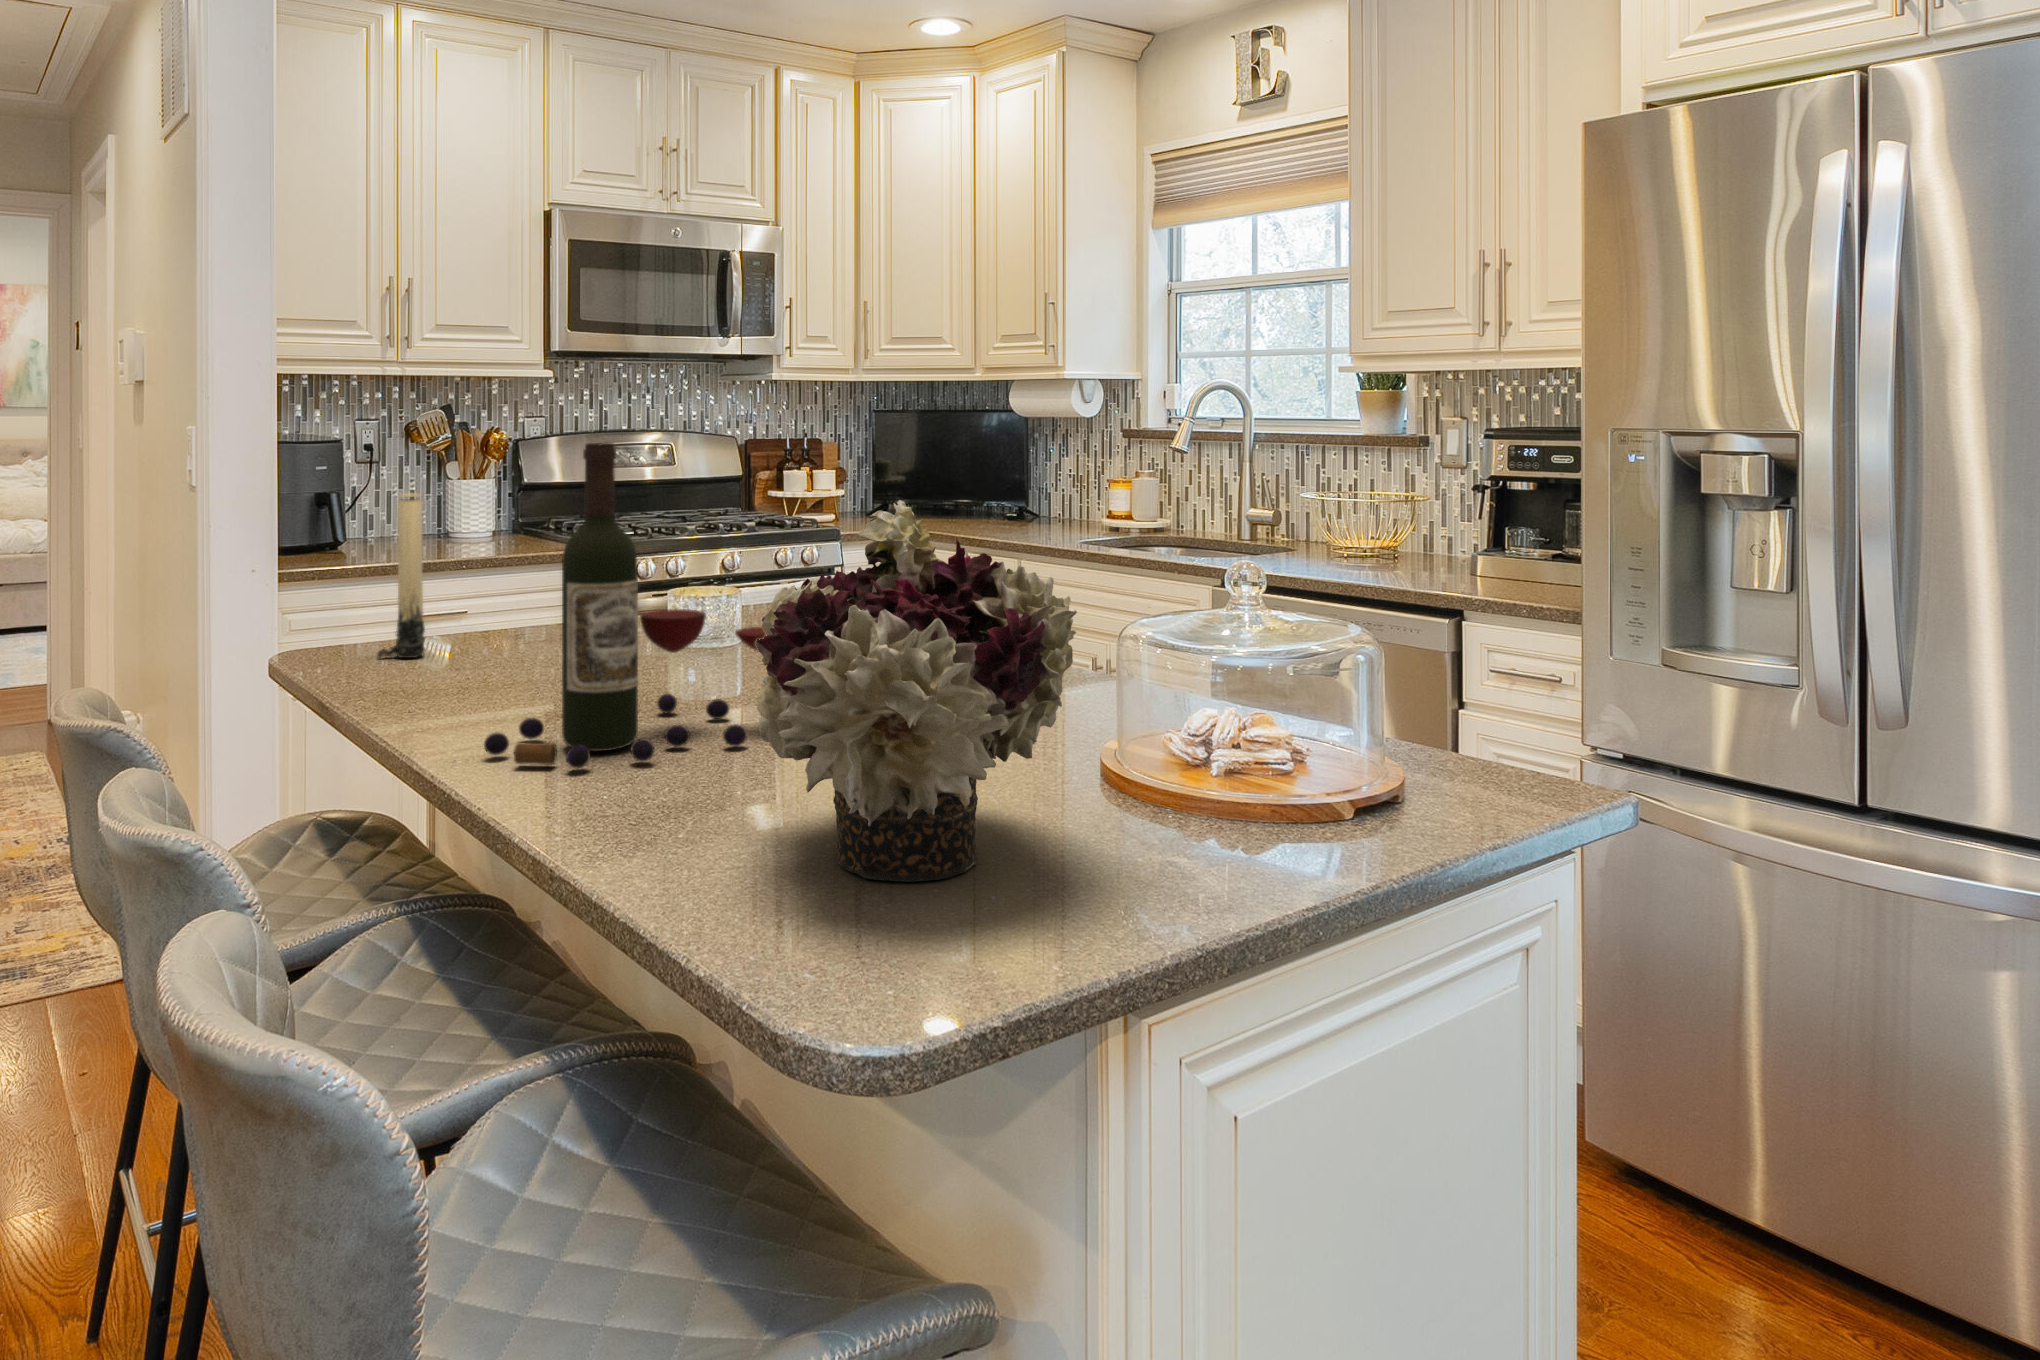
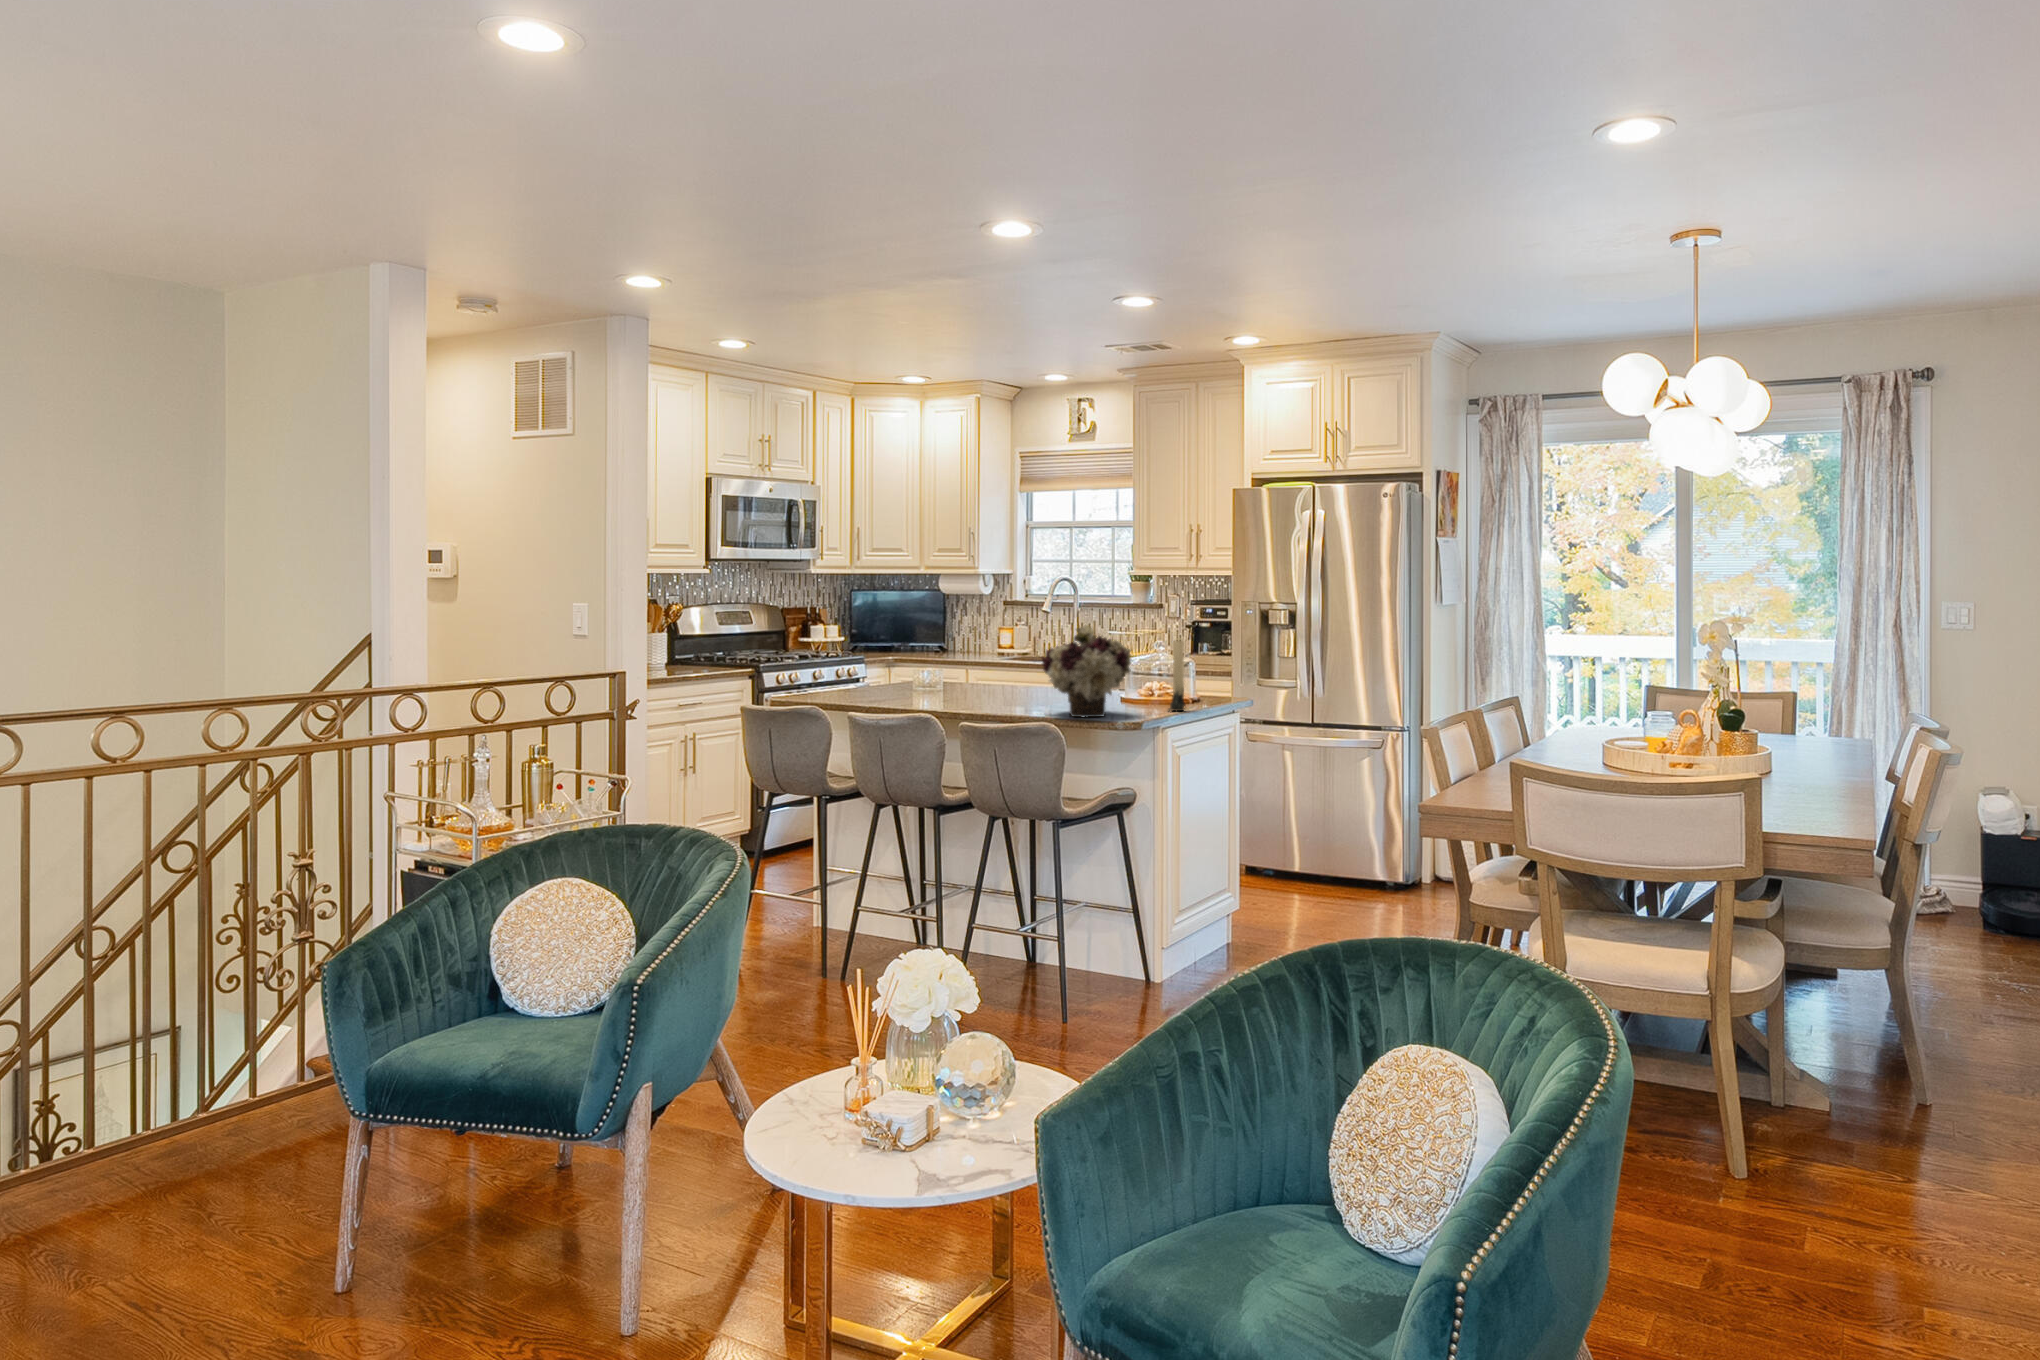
wine bottle: present [484,443,766,768] -> none [927,610,1010,711]
candle: present [377,493,425,658] -> present [1168,639,1185,711]

